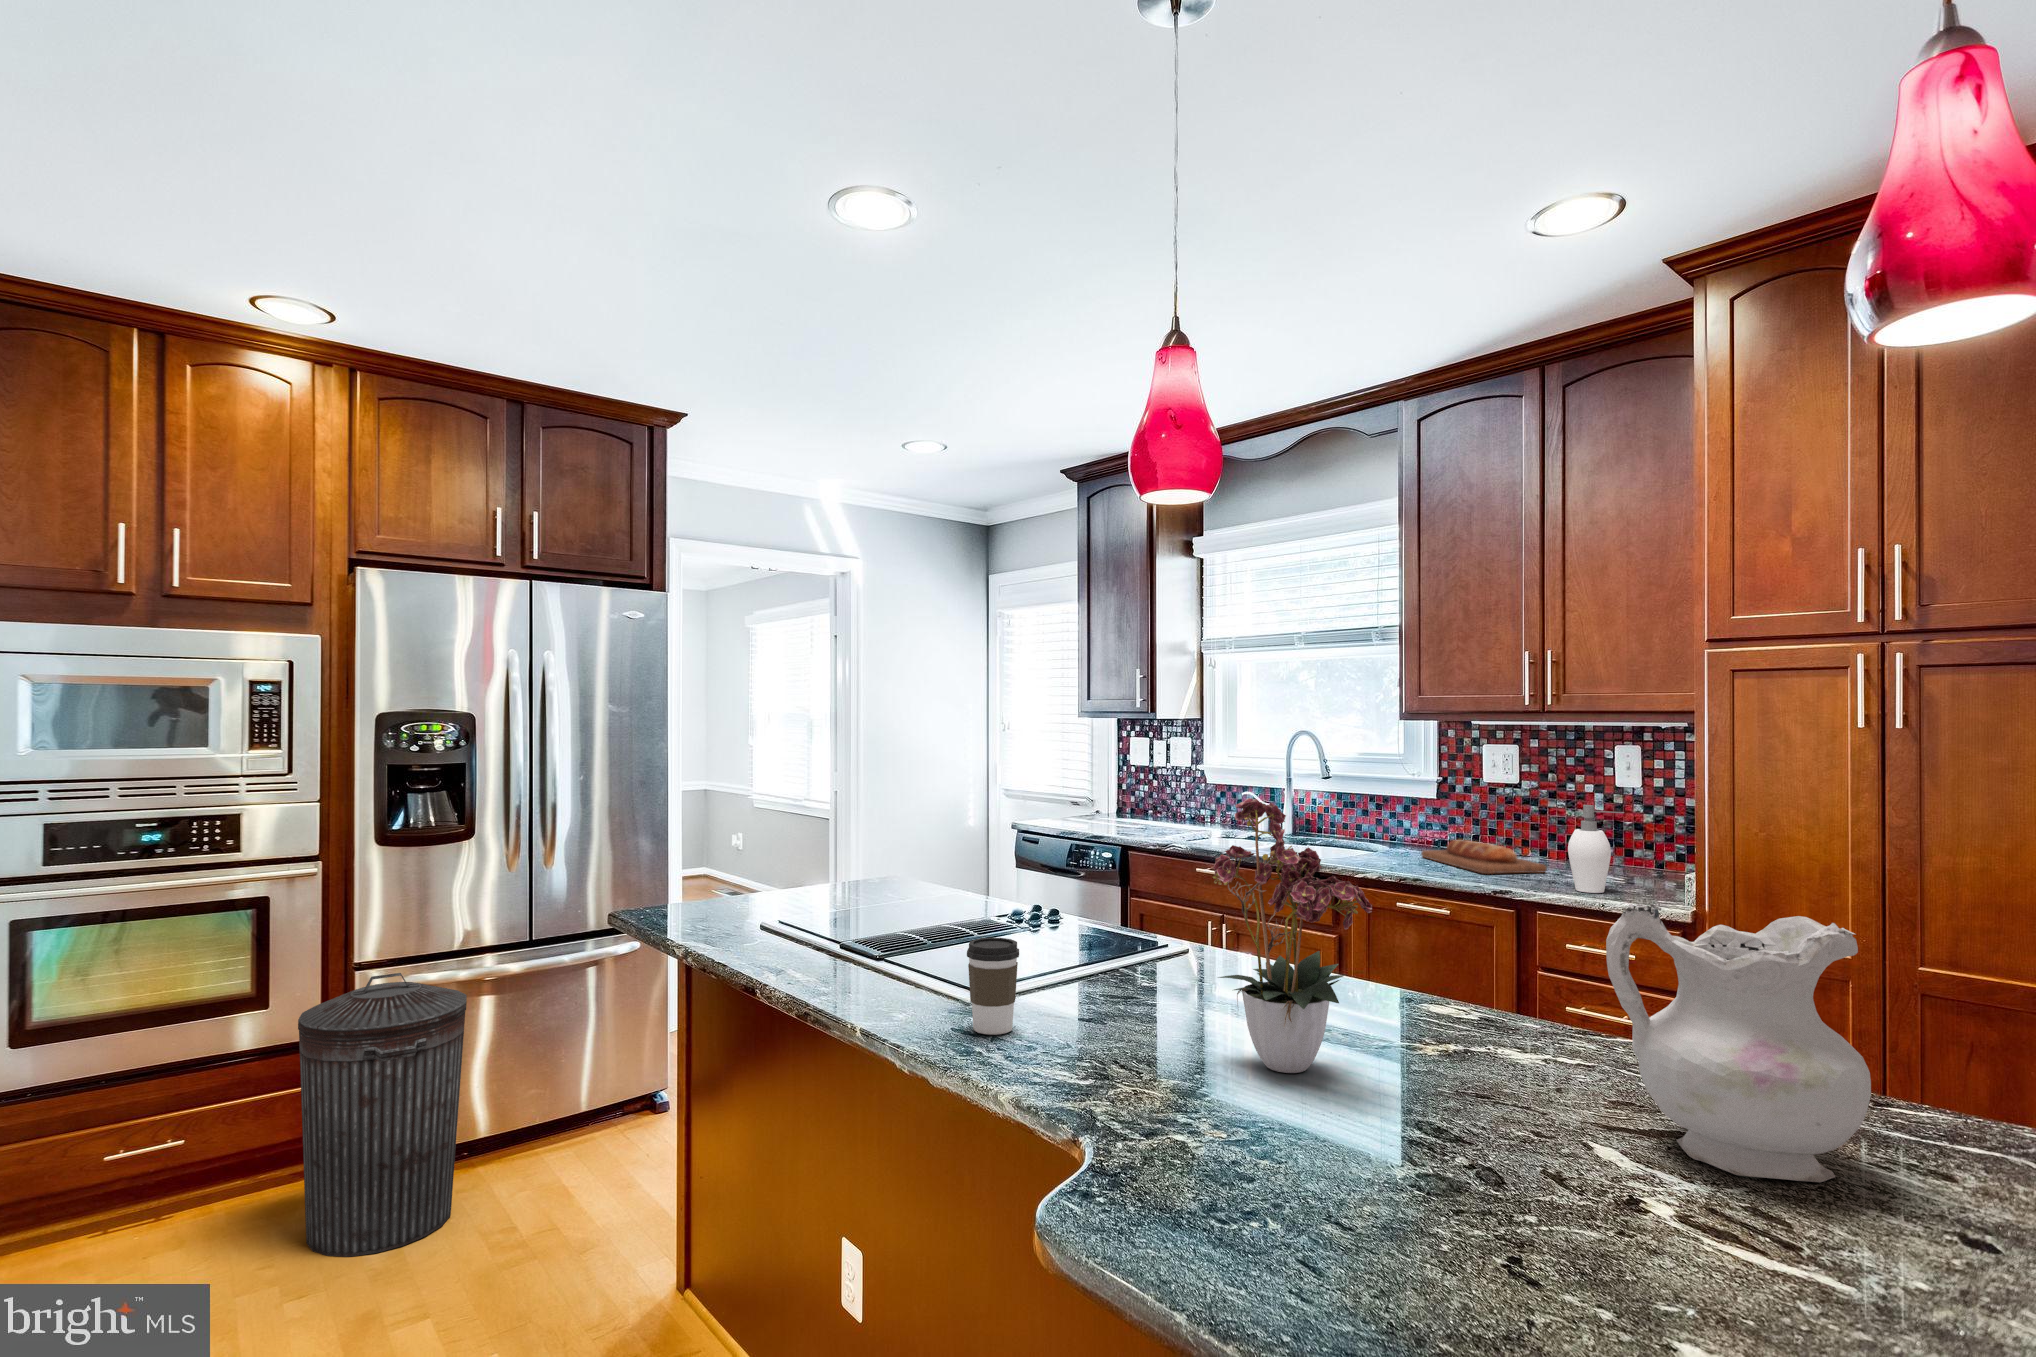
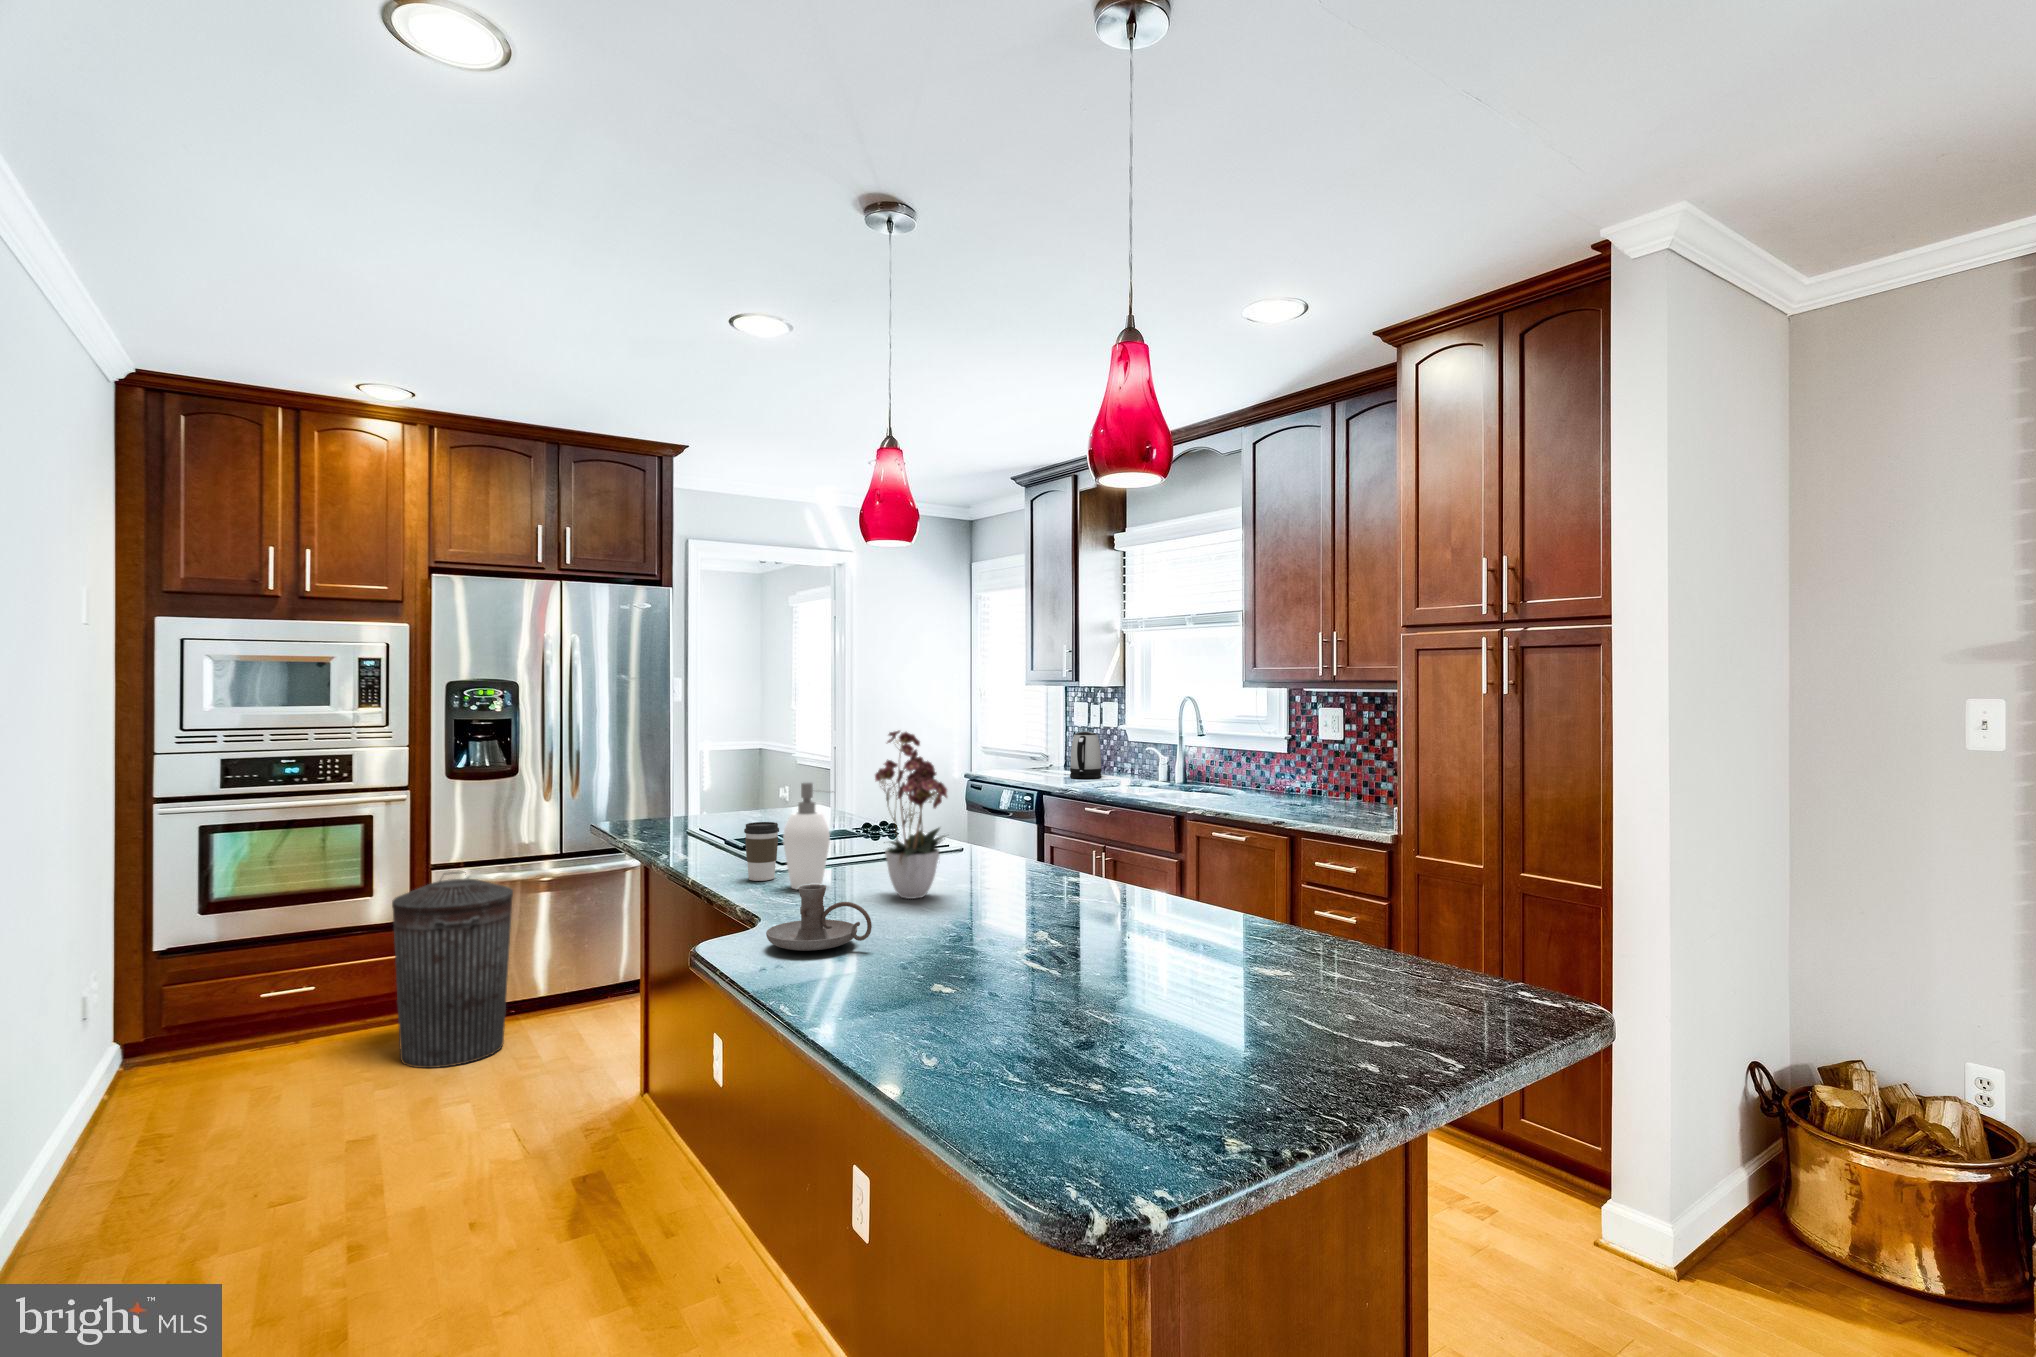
kettle: none [1140,771,1178,828] -> present [1070,732,1101,778]
soap dispenser: present [1568,805,1624,893] -> present [783,782,833,889]
bread loaf: present [1421,839,1547,874] -> none [1259,785,1339,810]
ceramic pitcher: present [1606,904,1871,1182] -> none [1039,786,1161,941]
candle holder: none [1229,1102,1445,1249] -> present [766,884,872,951]

